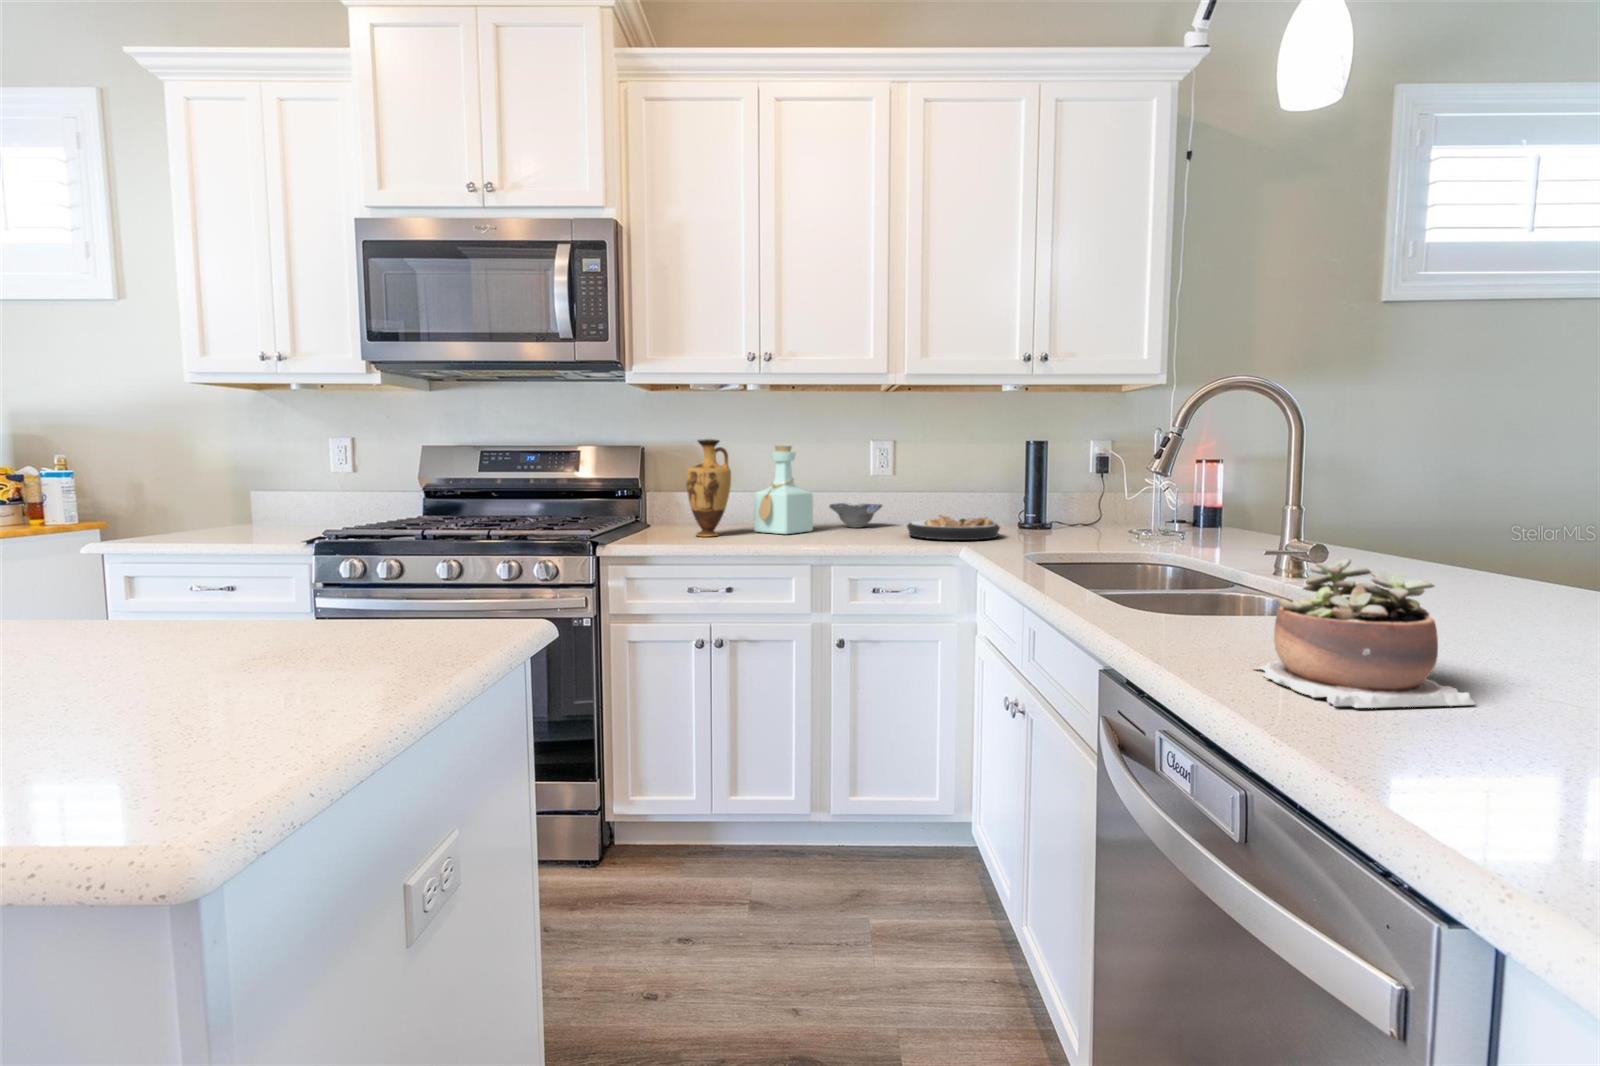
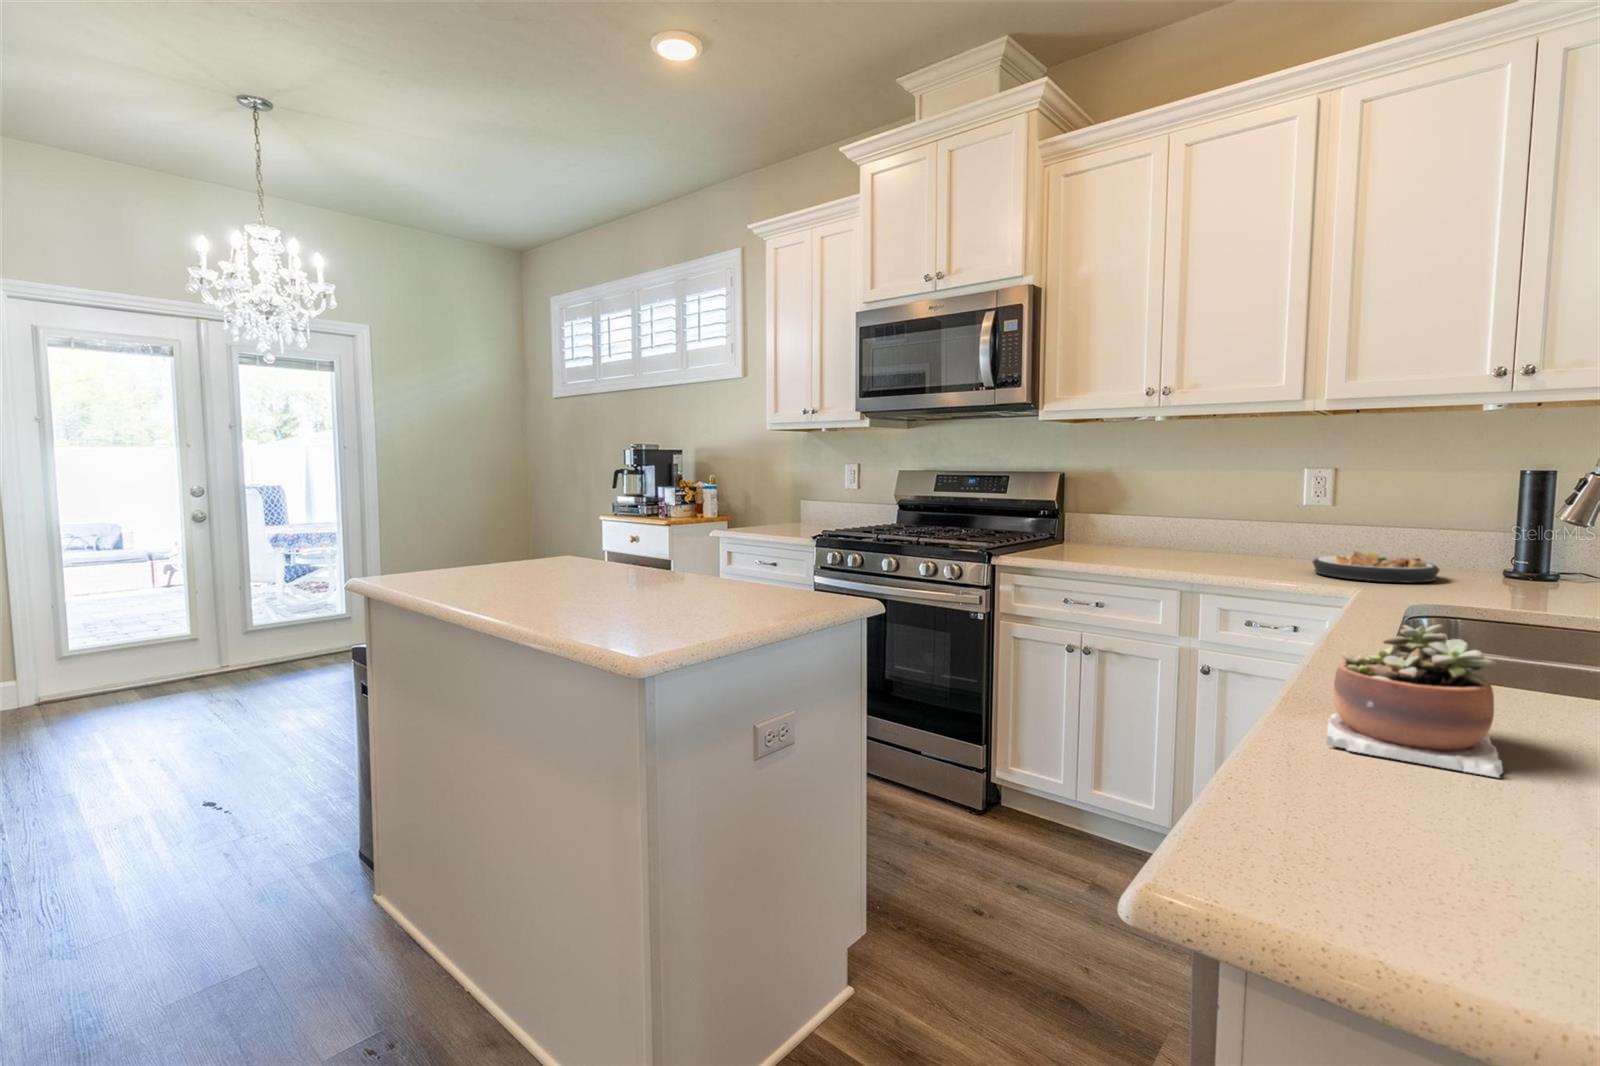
vase: present [686,439,731,537] -> none [1084,468,1128,556]
bottle: present [754,446,813,534] -> none [1153,473,1218,559]
ceramic bowl: present [829,503,882,528] -> none [1246,532,1313,558]

